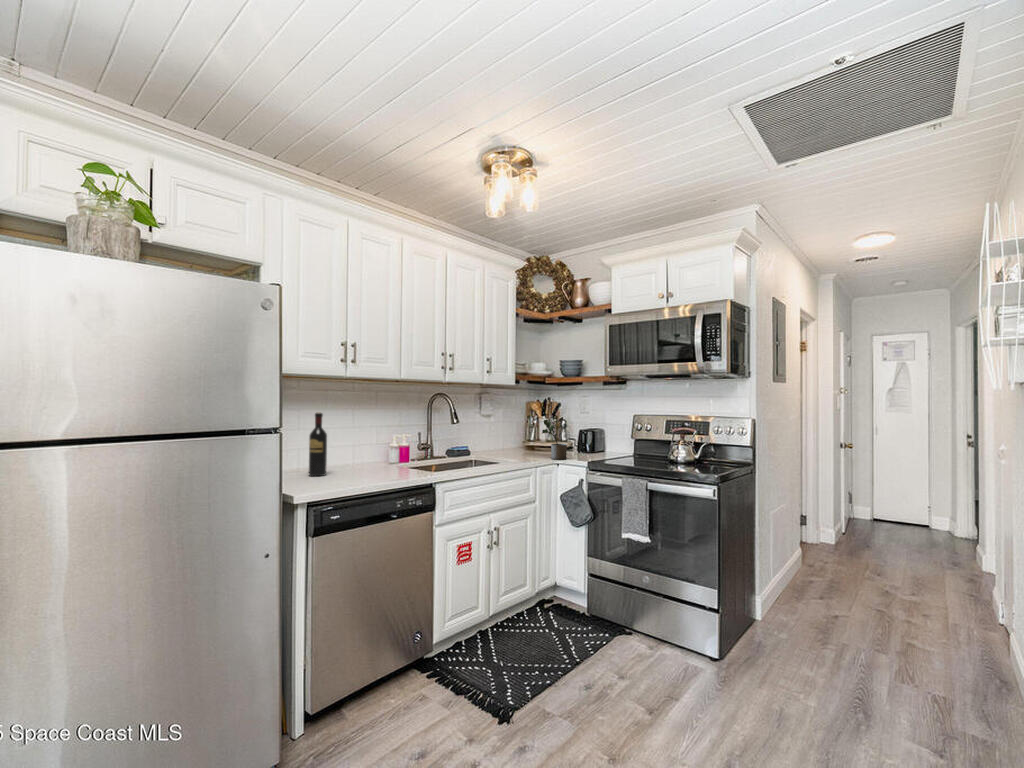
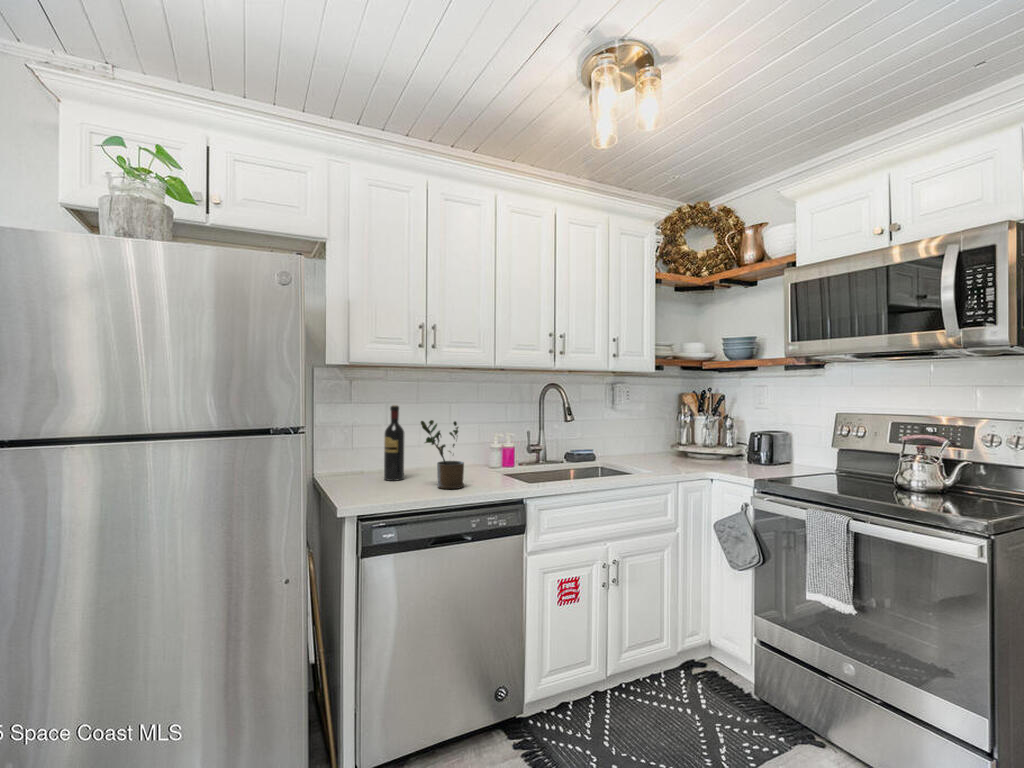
potted plant: present [542,419,567,460] -> present [421,420,464,489]

